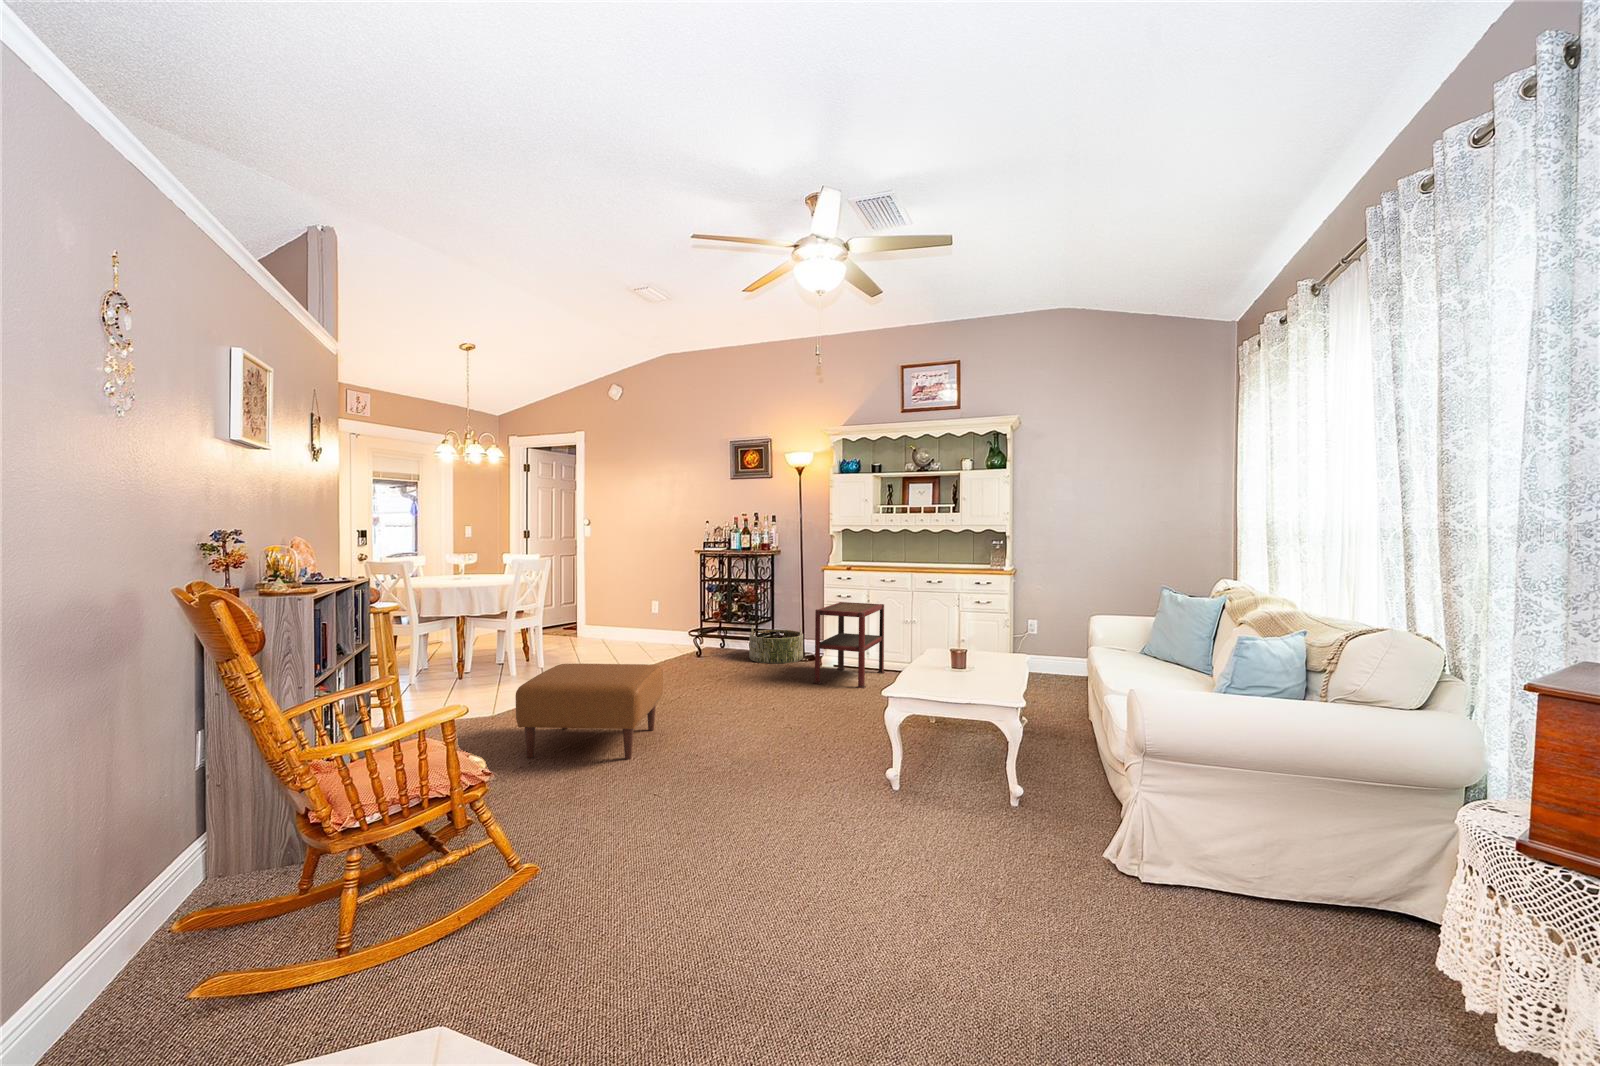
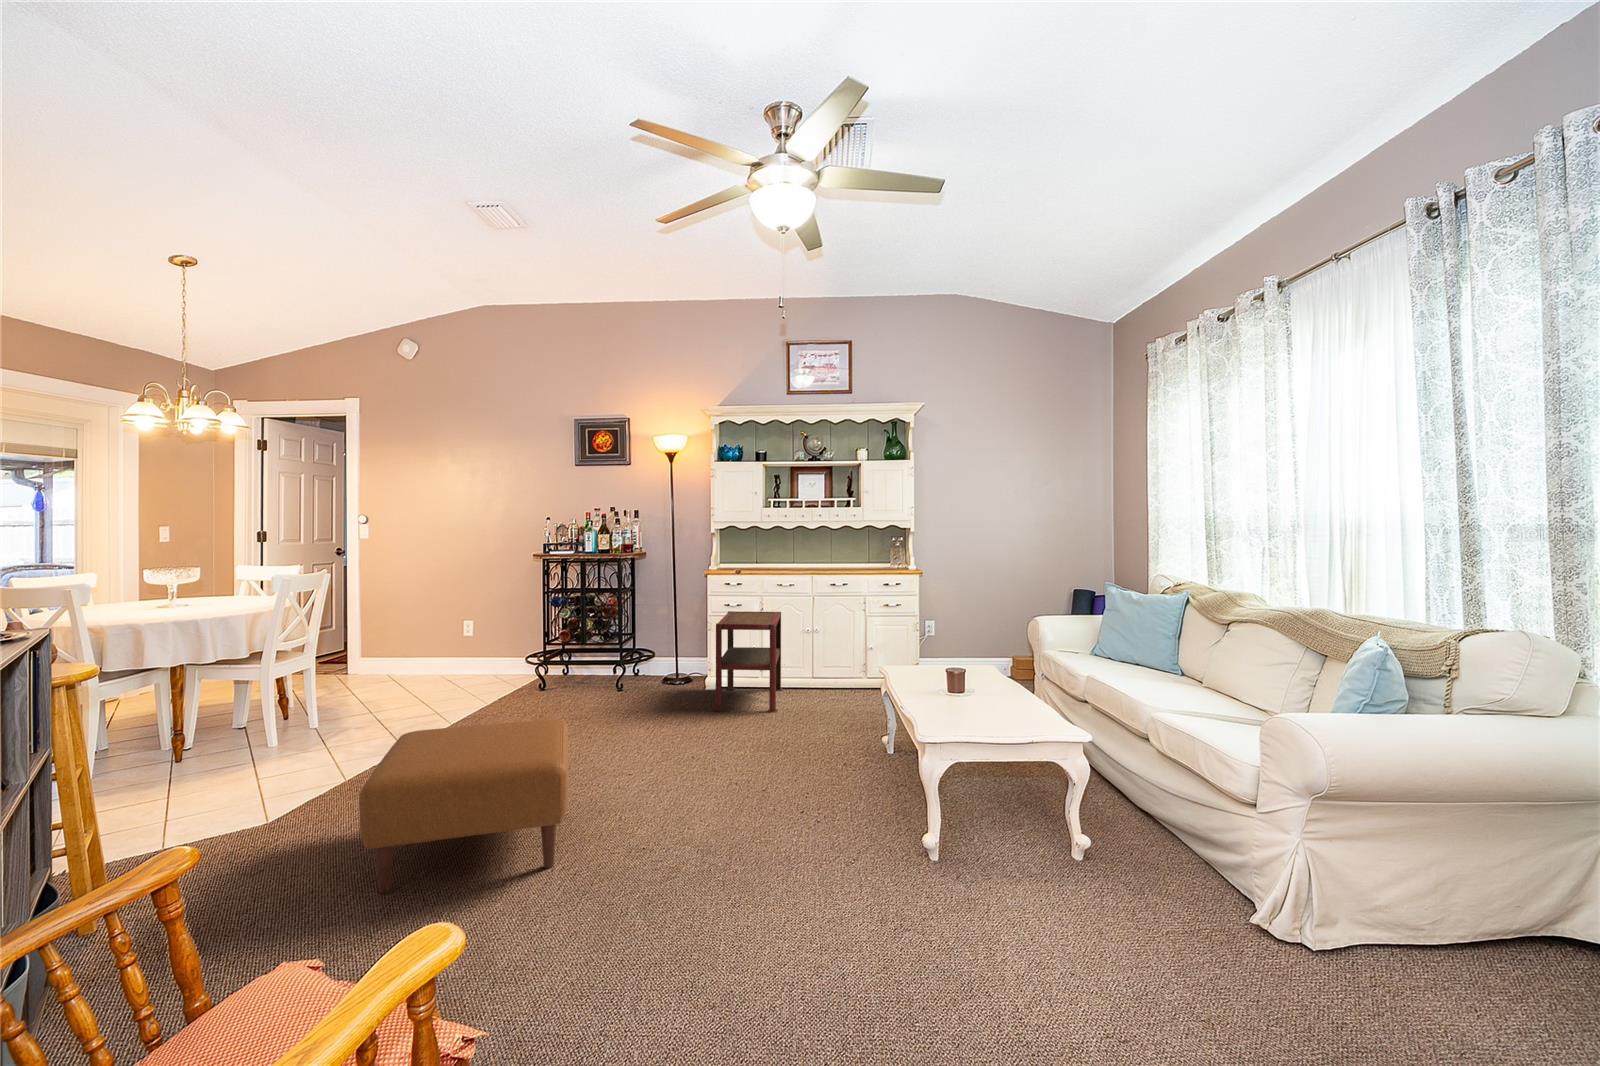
basket: present [749,625,803,664] -> none [610,640,676,689]

